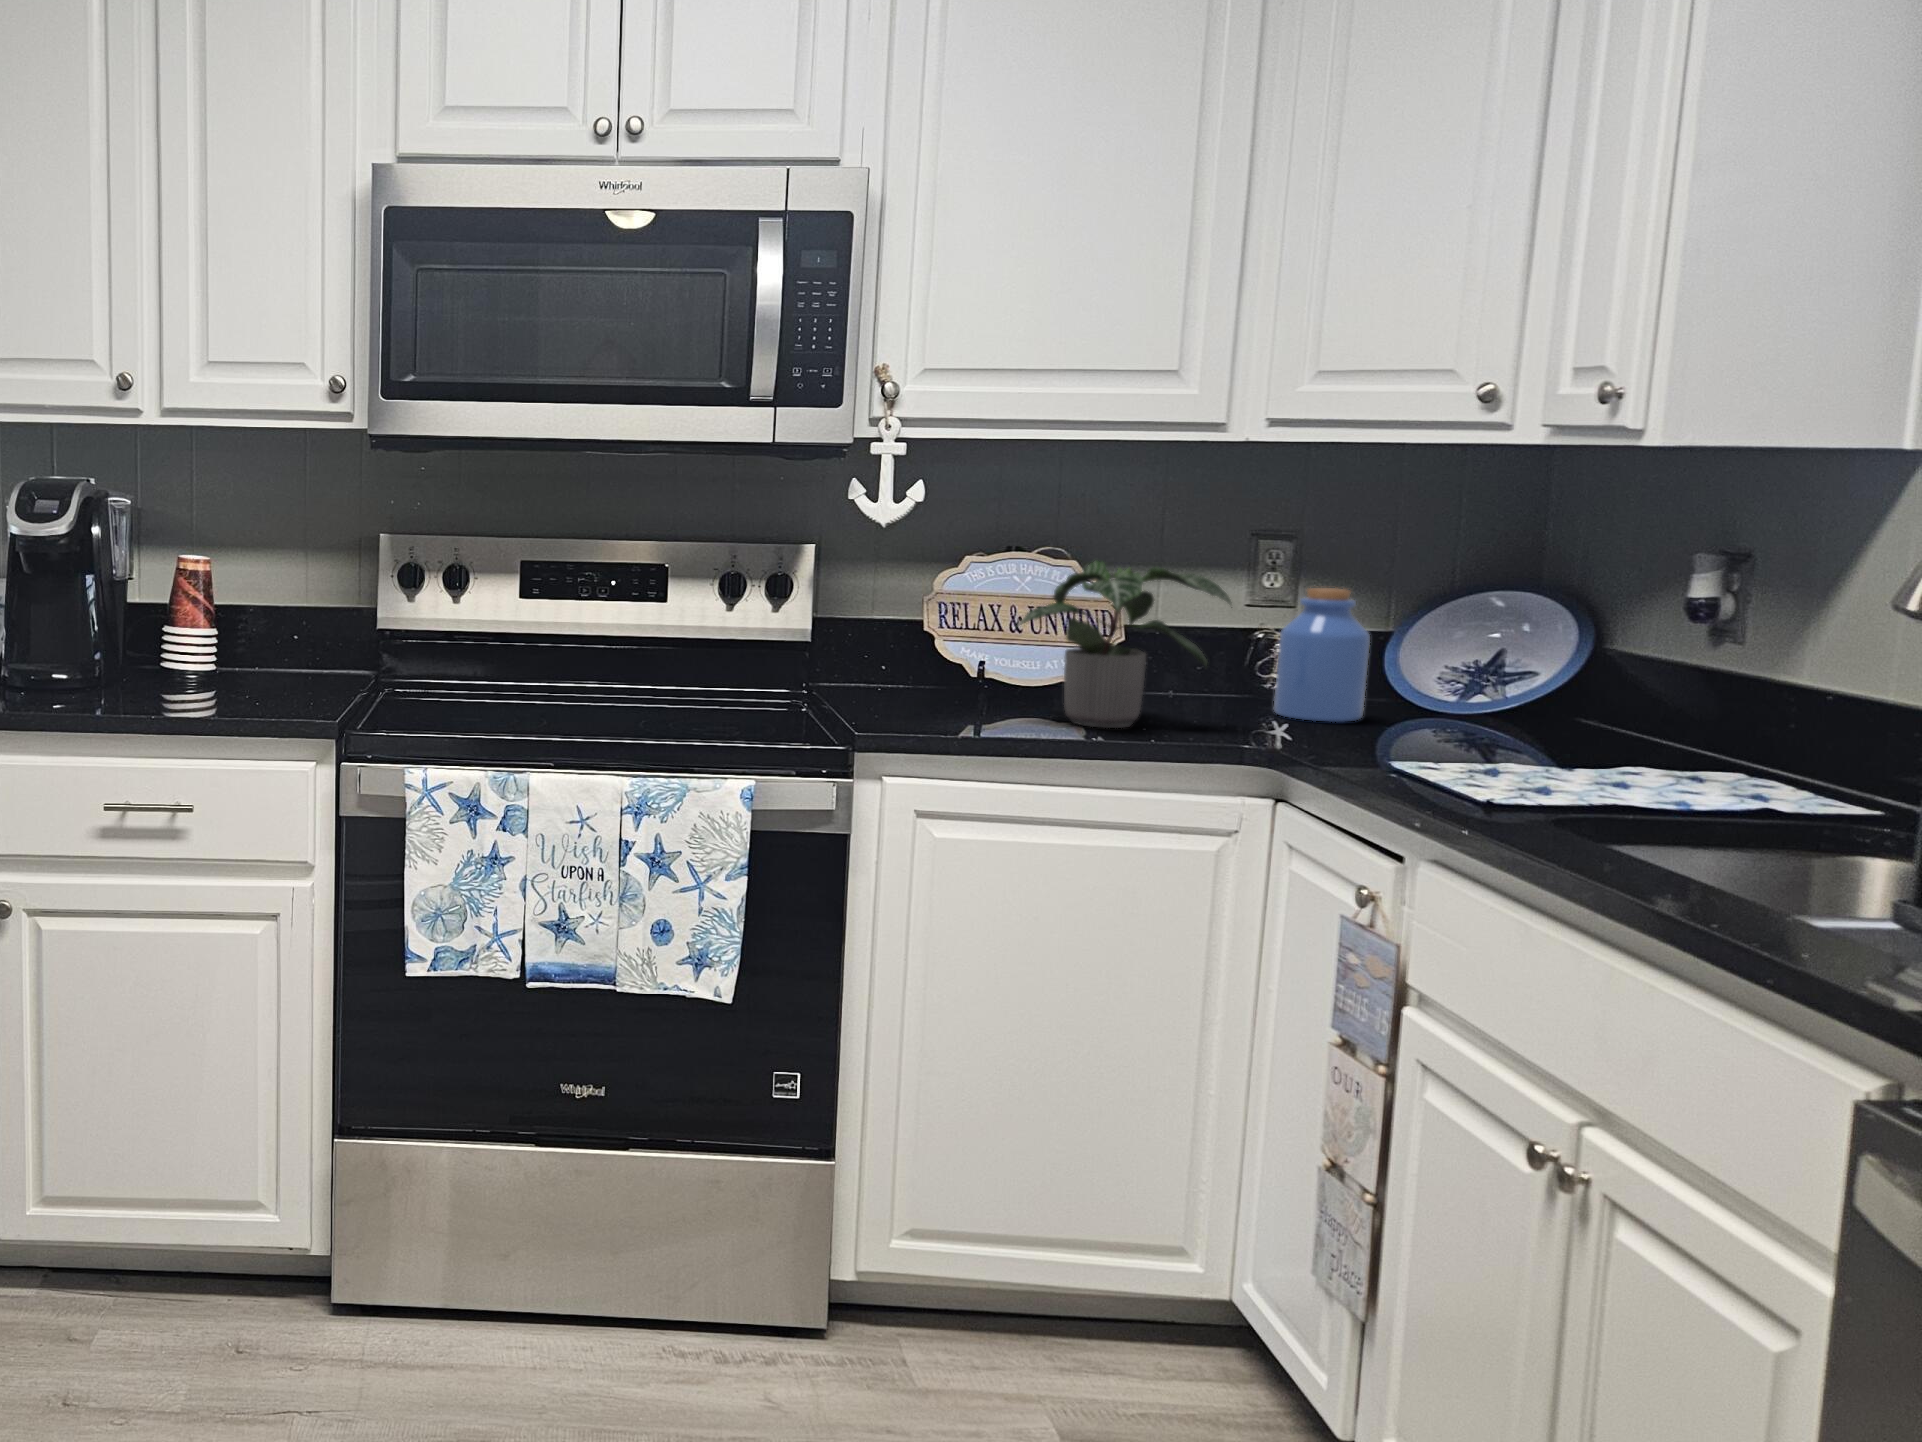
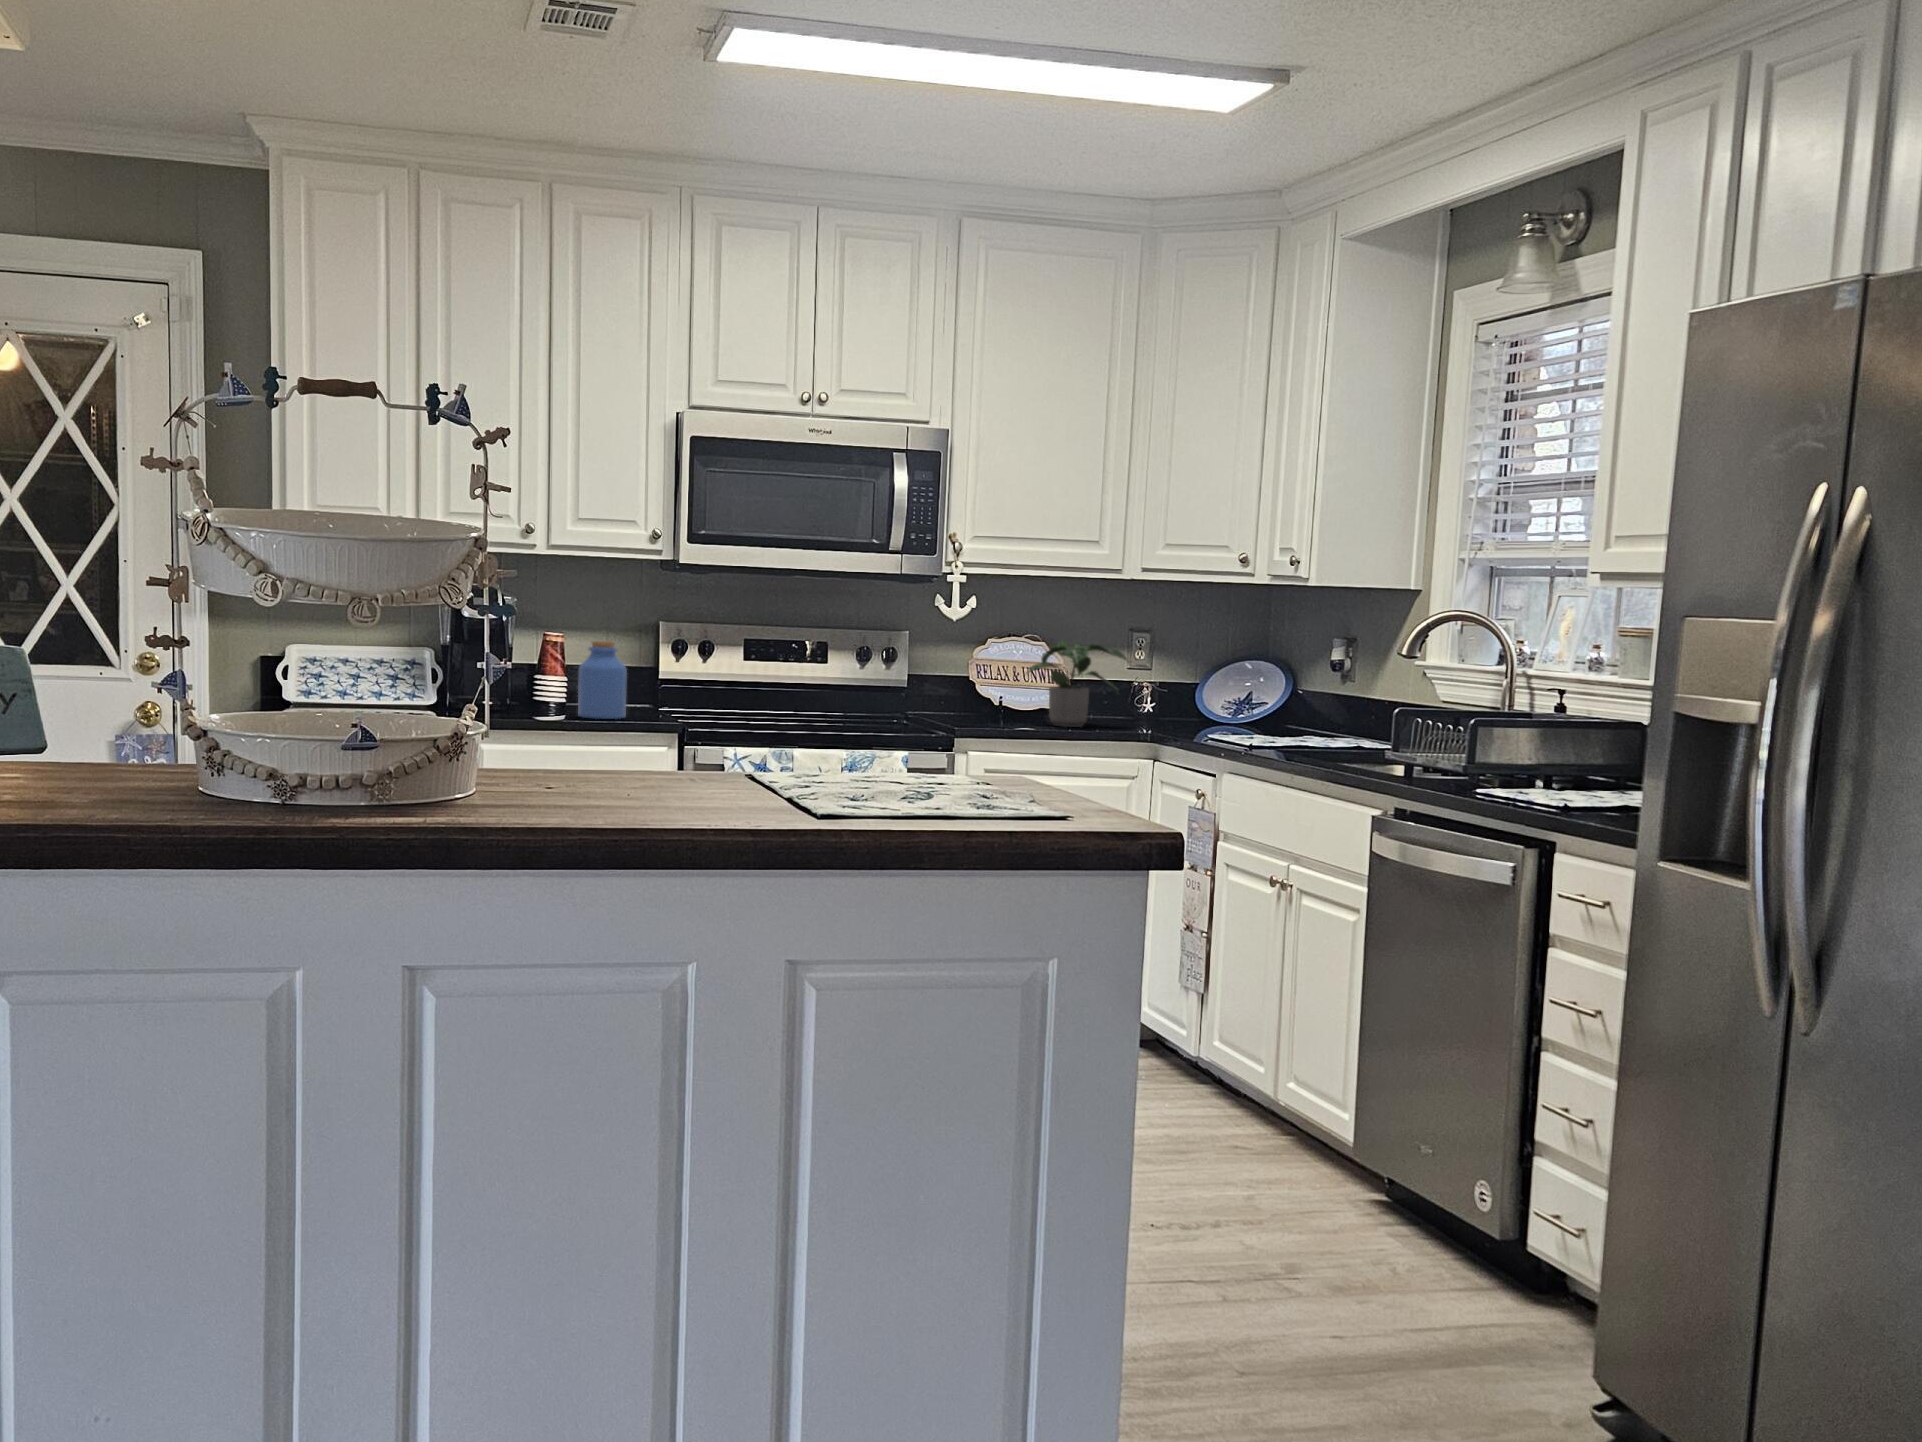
jar: present [1274,588,1370,722] -> present [578,641,627,719]

